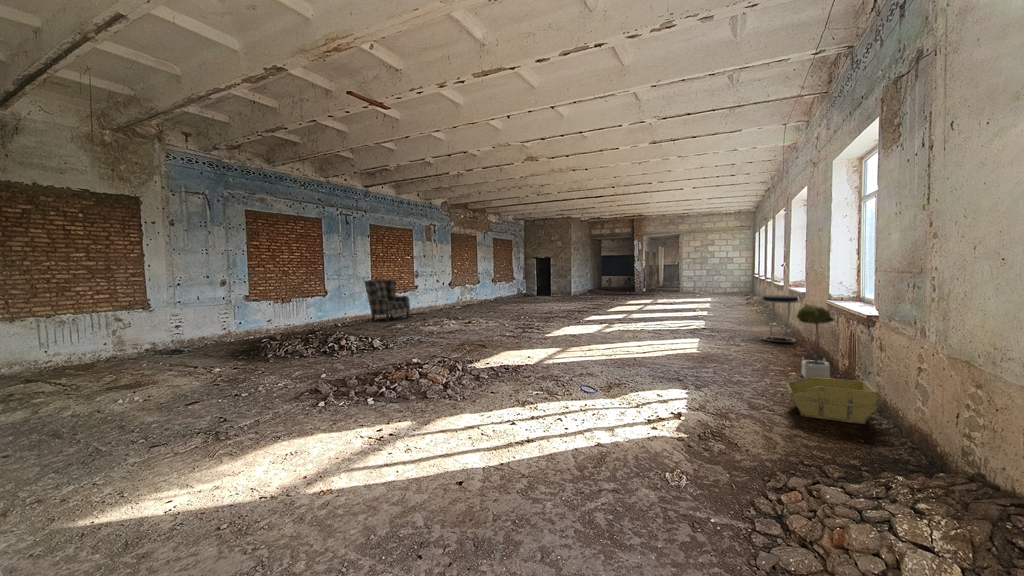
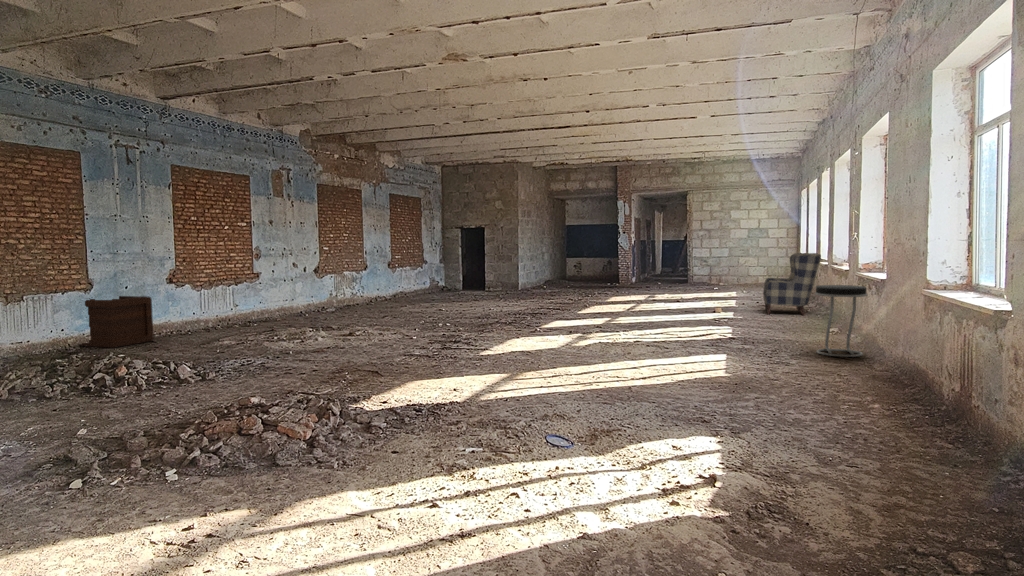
chair: present [365,279,410,322] -> present [763,253,821,315]
wooden crate: none [318,300,359,329] -> present [79,296,154,348]
potted tree: present [797,304,834,378] -> none [875,295,931,415]
storage bin: present [785,377,879,424] -> none [867,409,1008,481]

